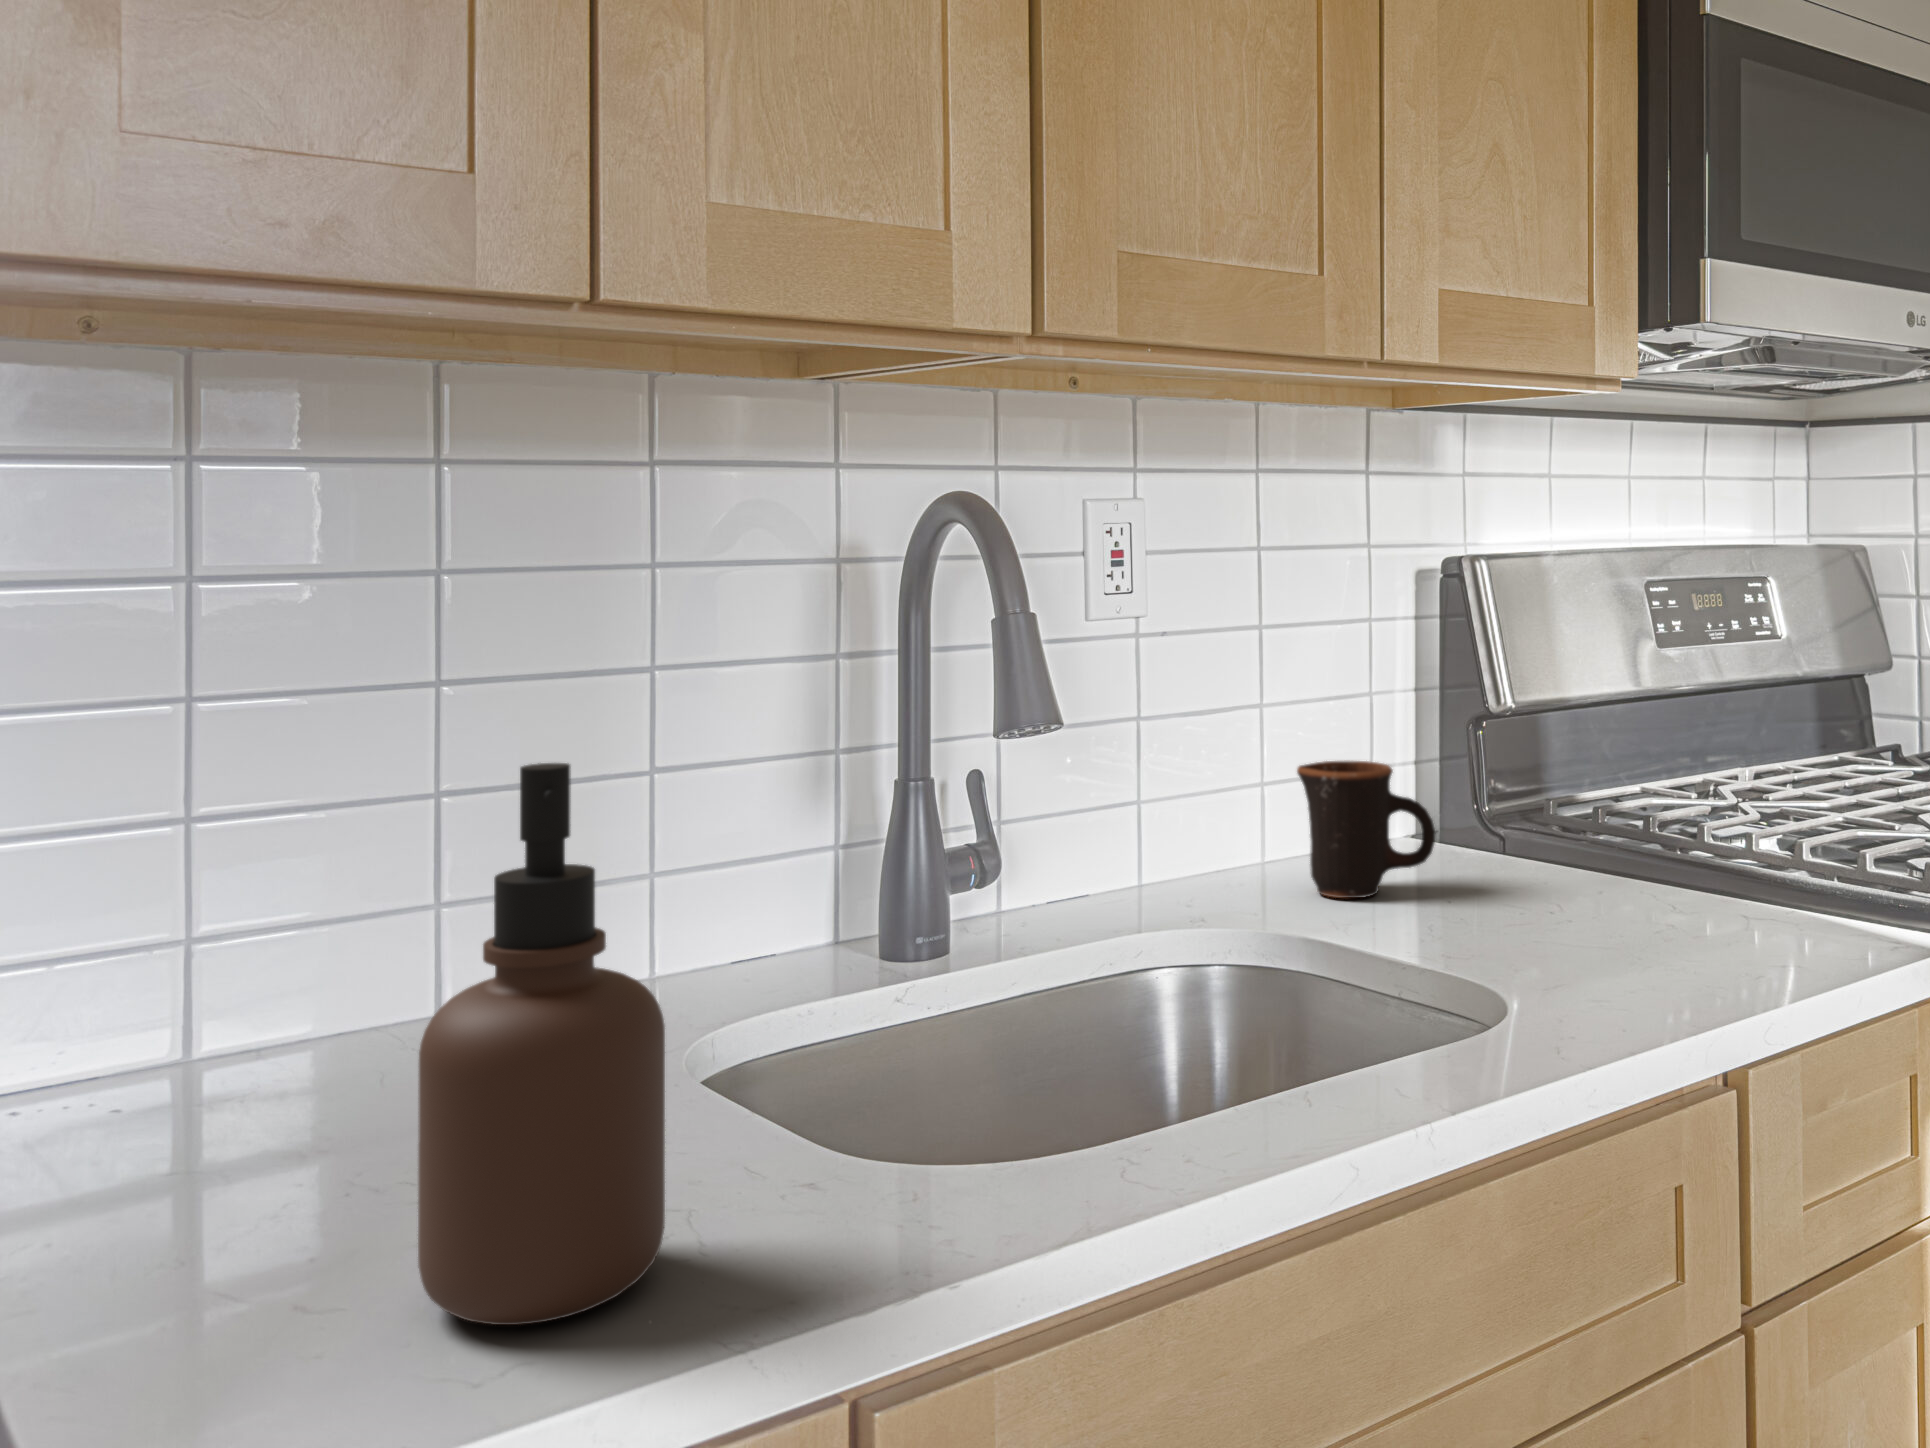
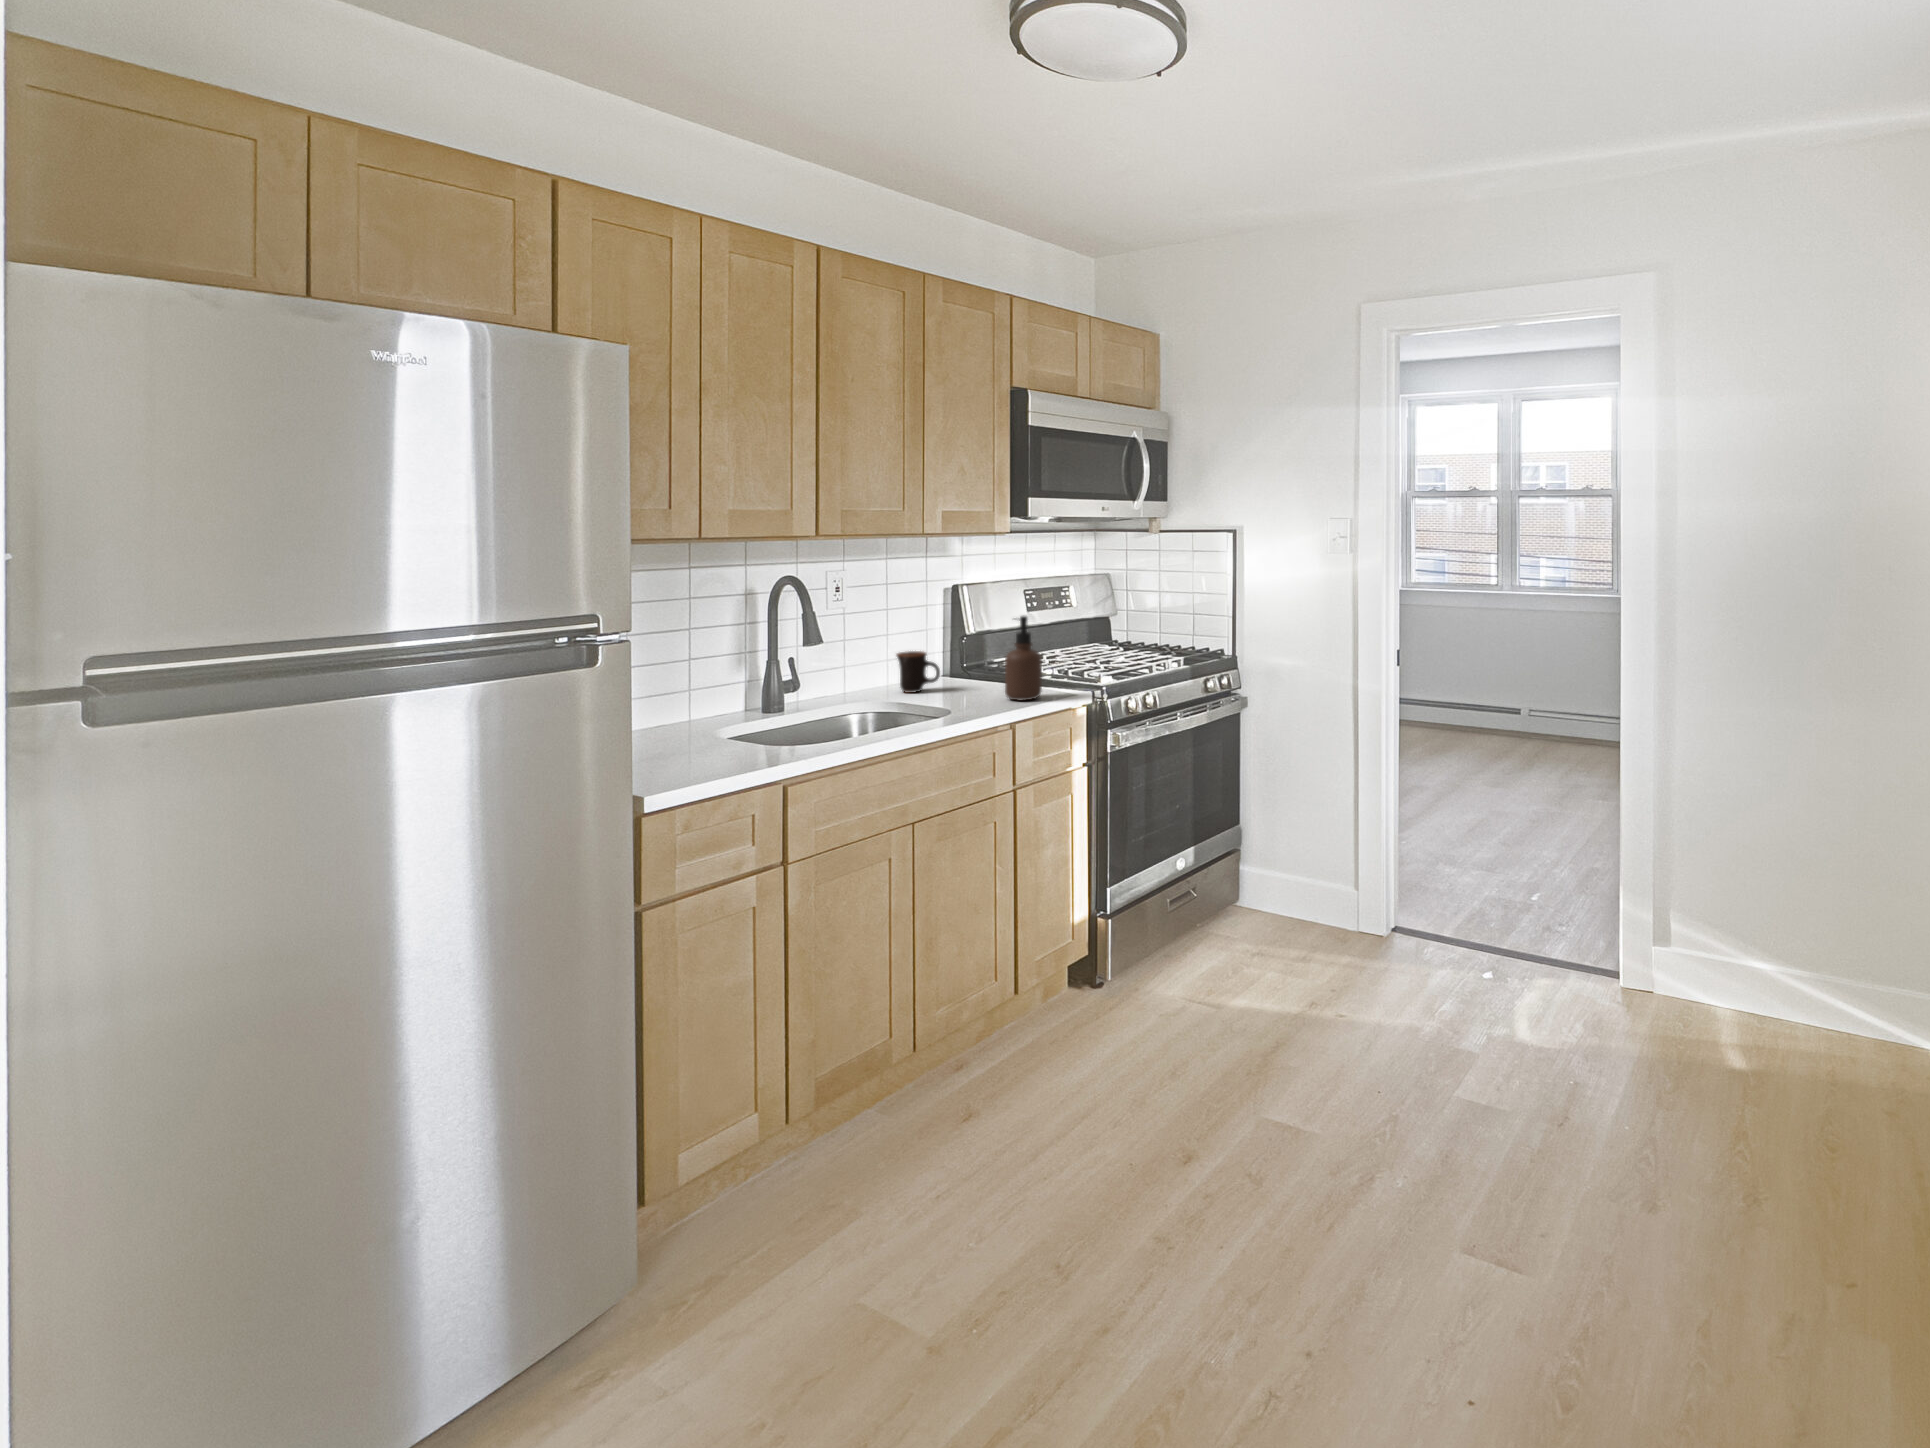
soap dispenser: present [418,763,665,1325] -> present [1005,616,1042,701]

